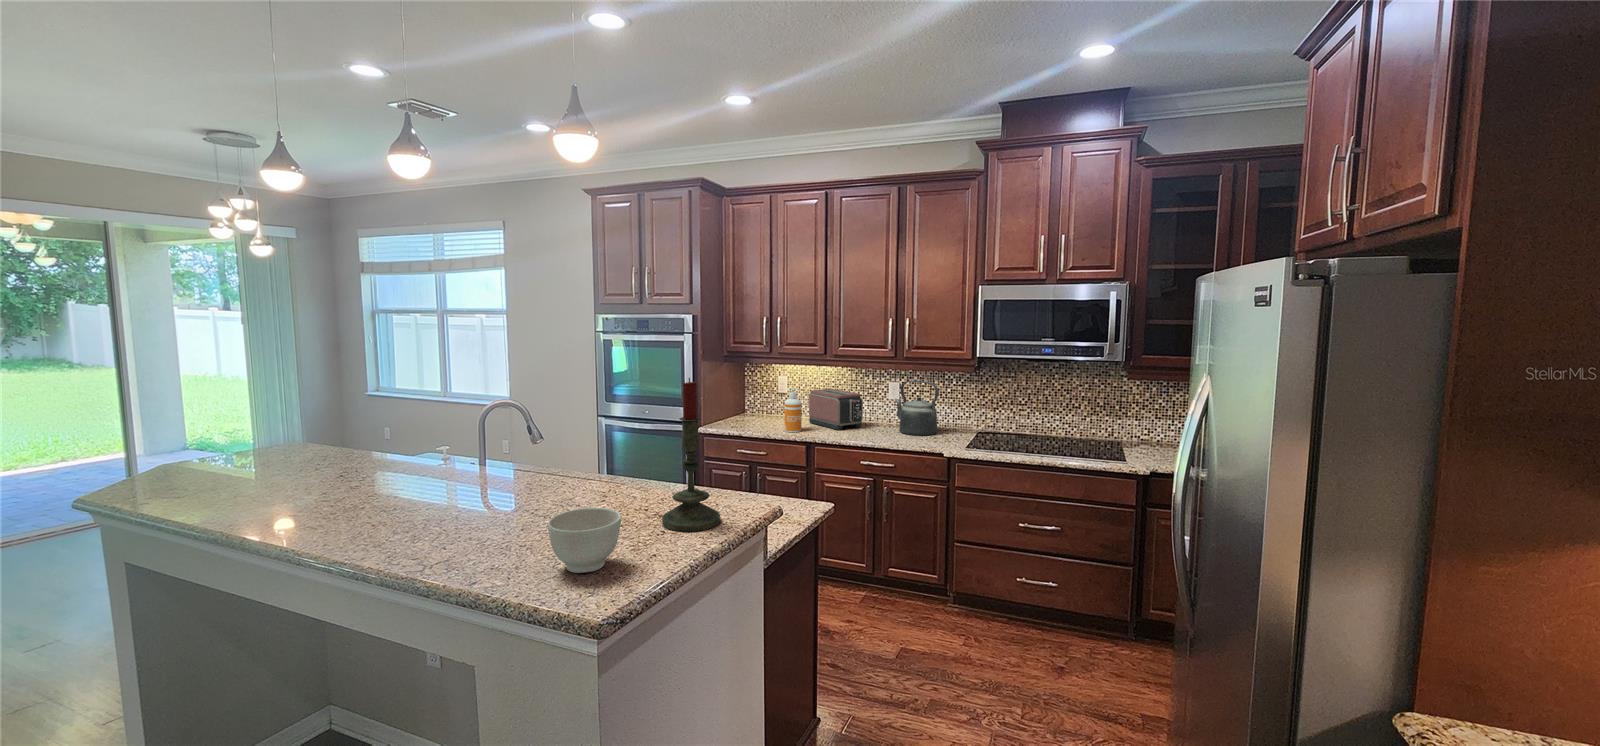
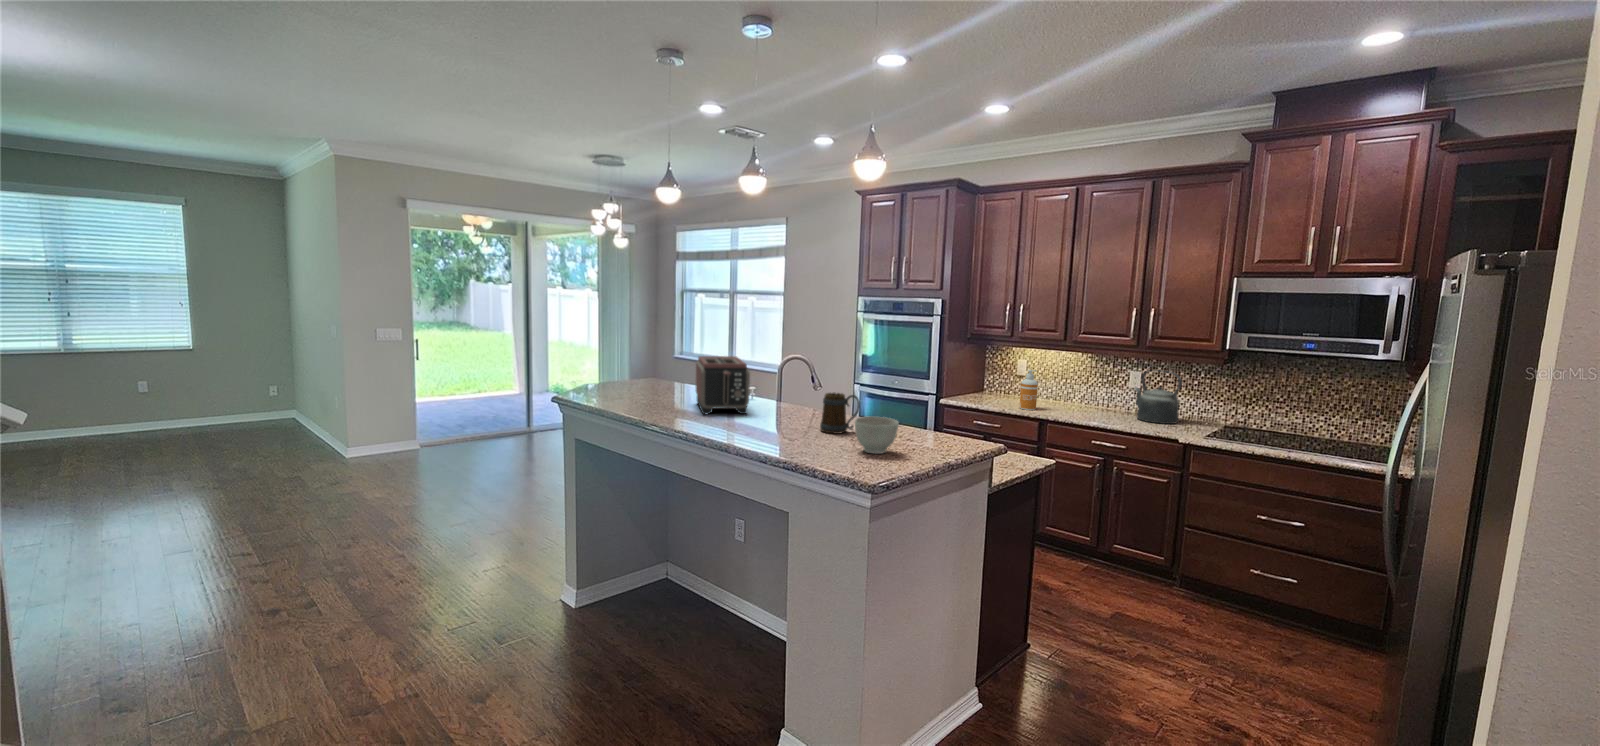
candle: present [662,378,720,532] -> none [920,339,962,446]
toaster: present [809,389,863,430] -> present [696,356,750,414]
mug: none [507,465,570,531] -> present [820,393,860,434]

